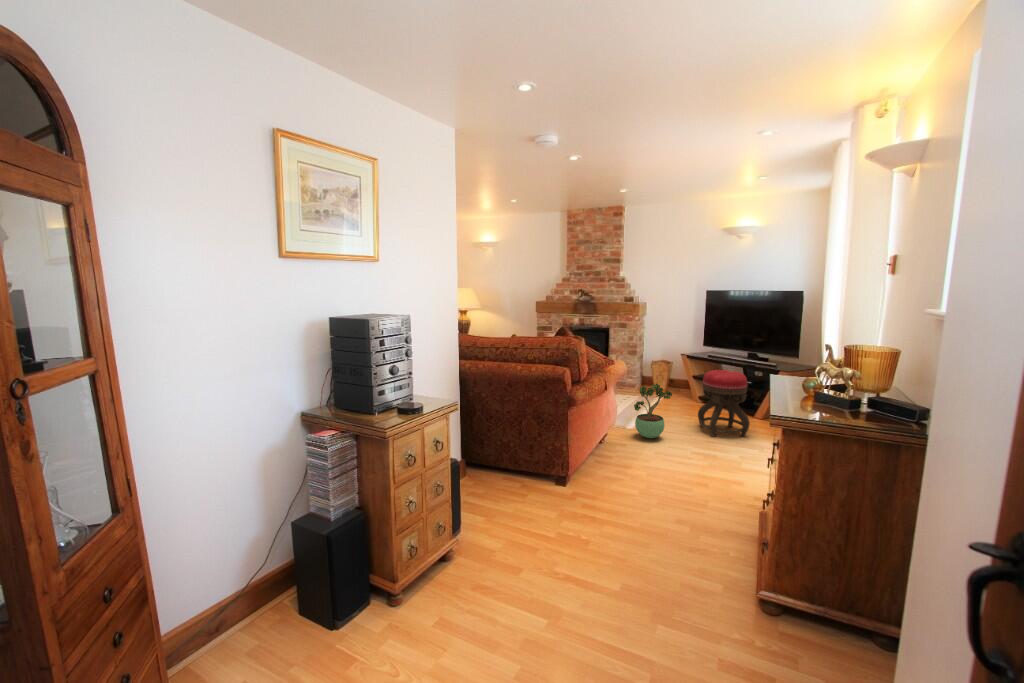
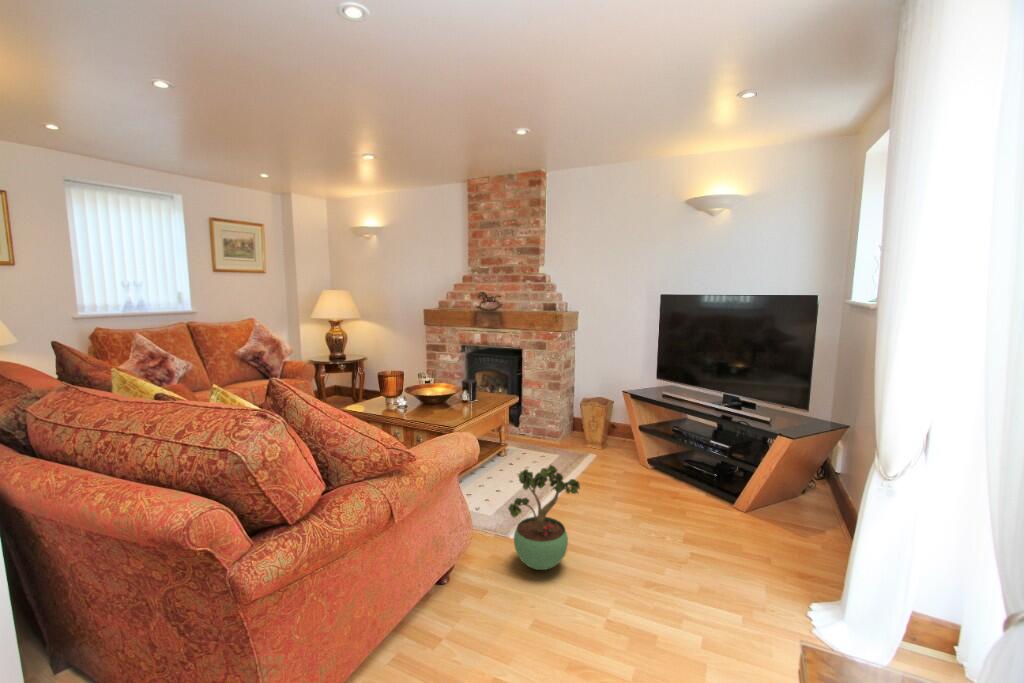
ottoman: present [698,370,750,437] -> none [637,431,728,562]

